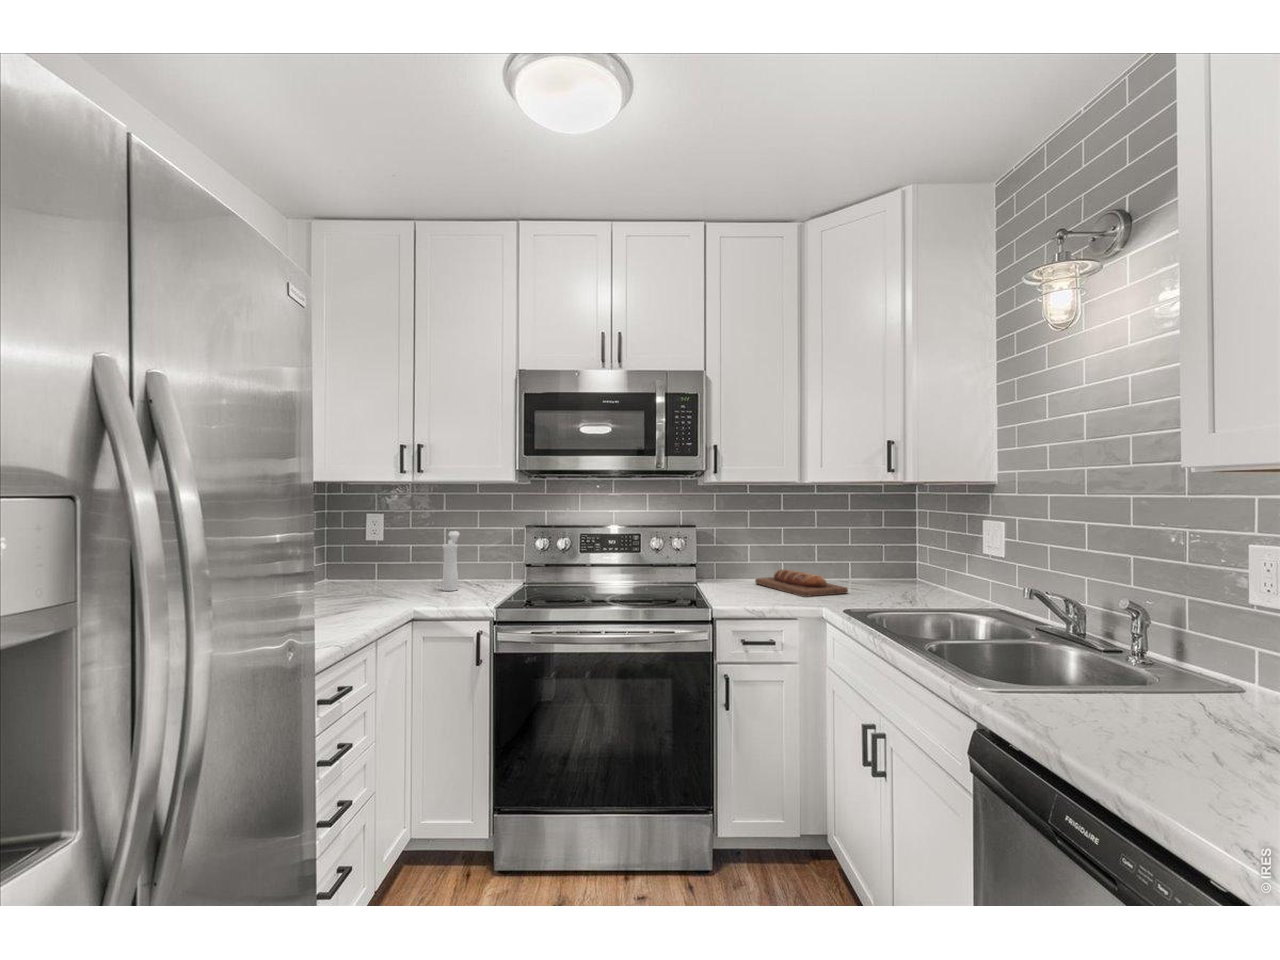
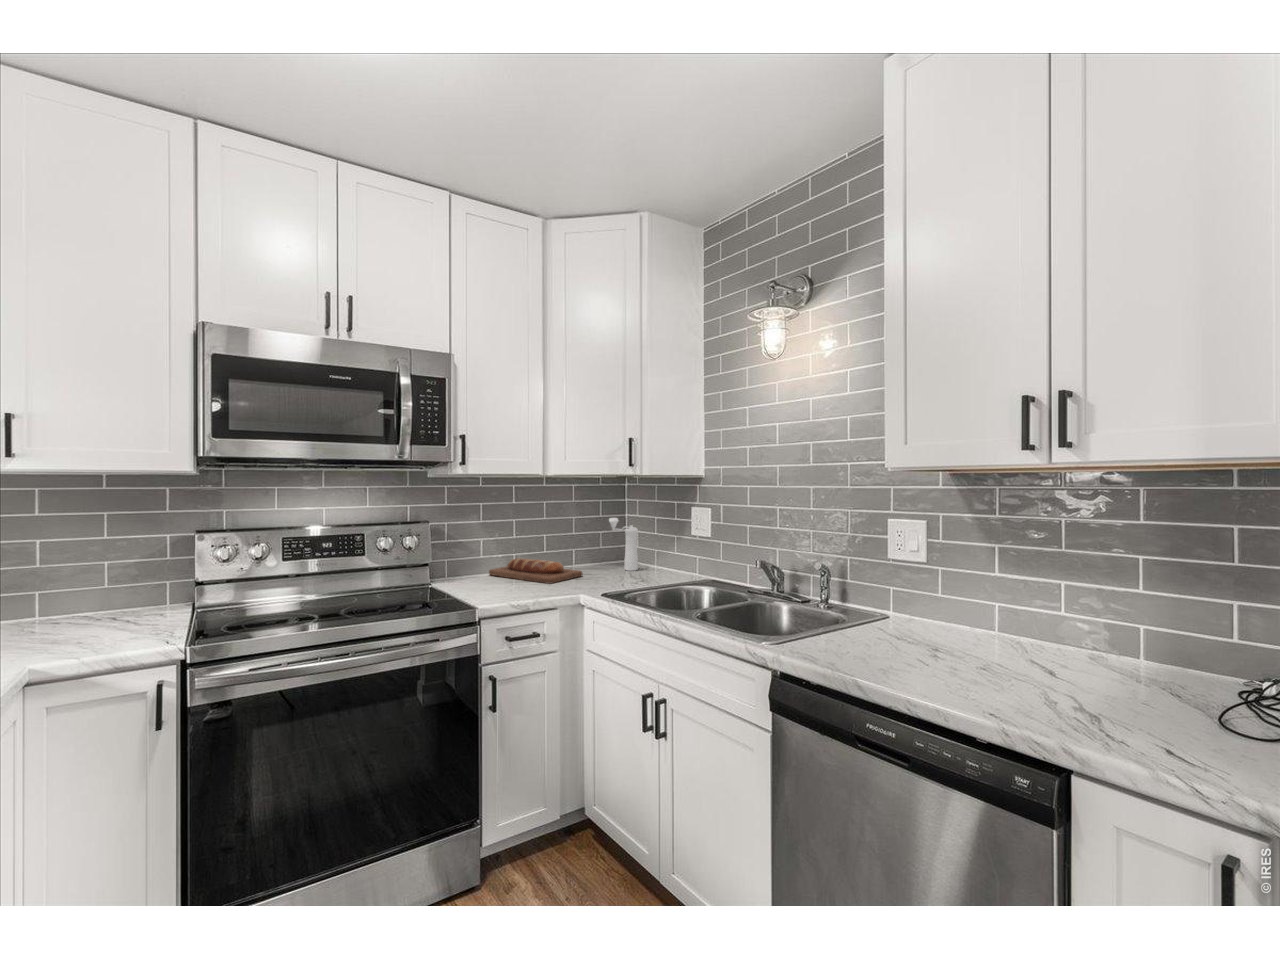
pepper mill: present [442,531,459,591] -> present [609,518,638,571]

